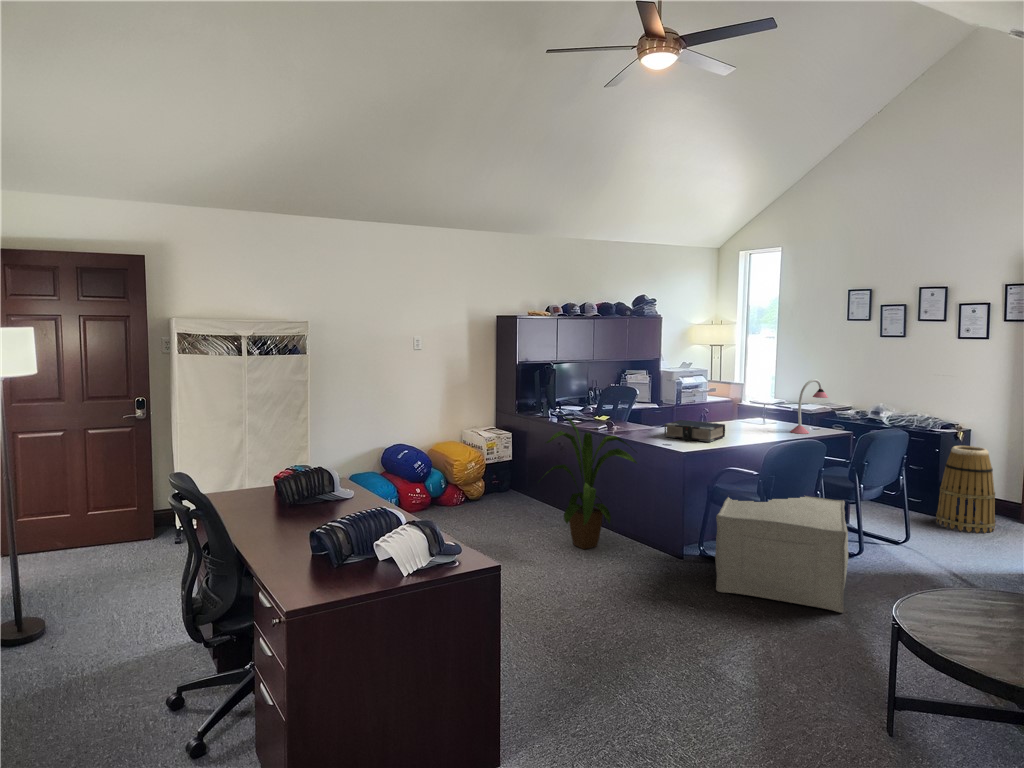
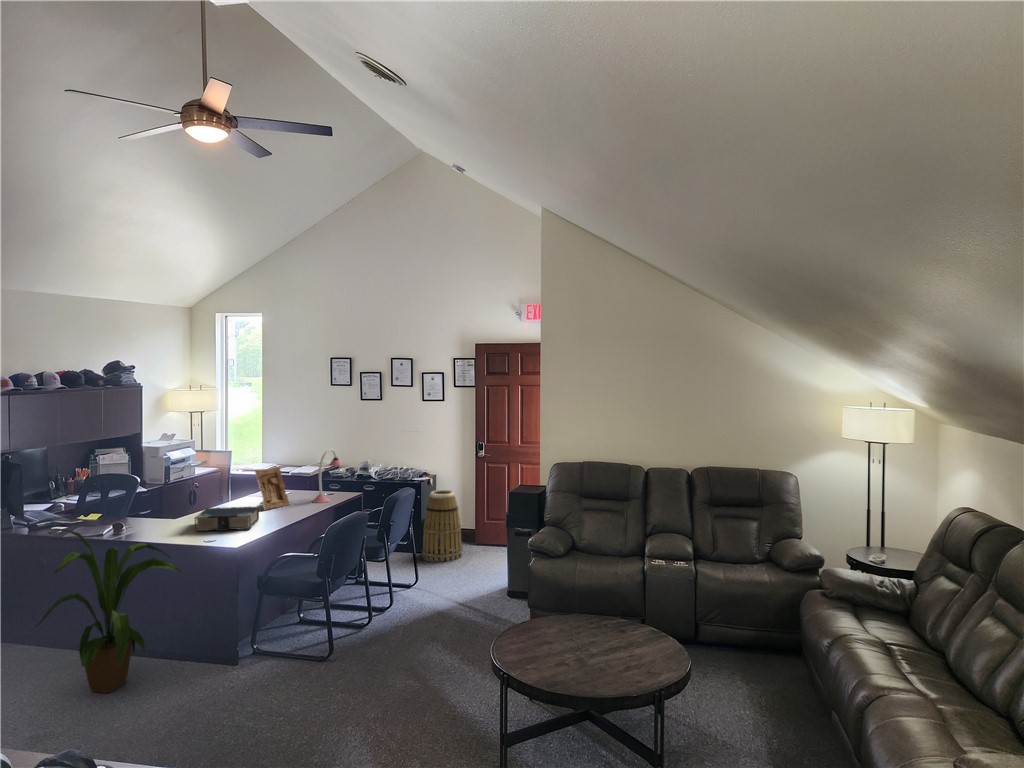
picture frame: none [731,392,765,432] -> present [255,467,289,510]
ottoman: present [715,496,848,613] -> none [280,562,408,689]

